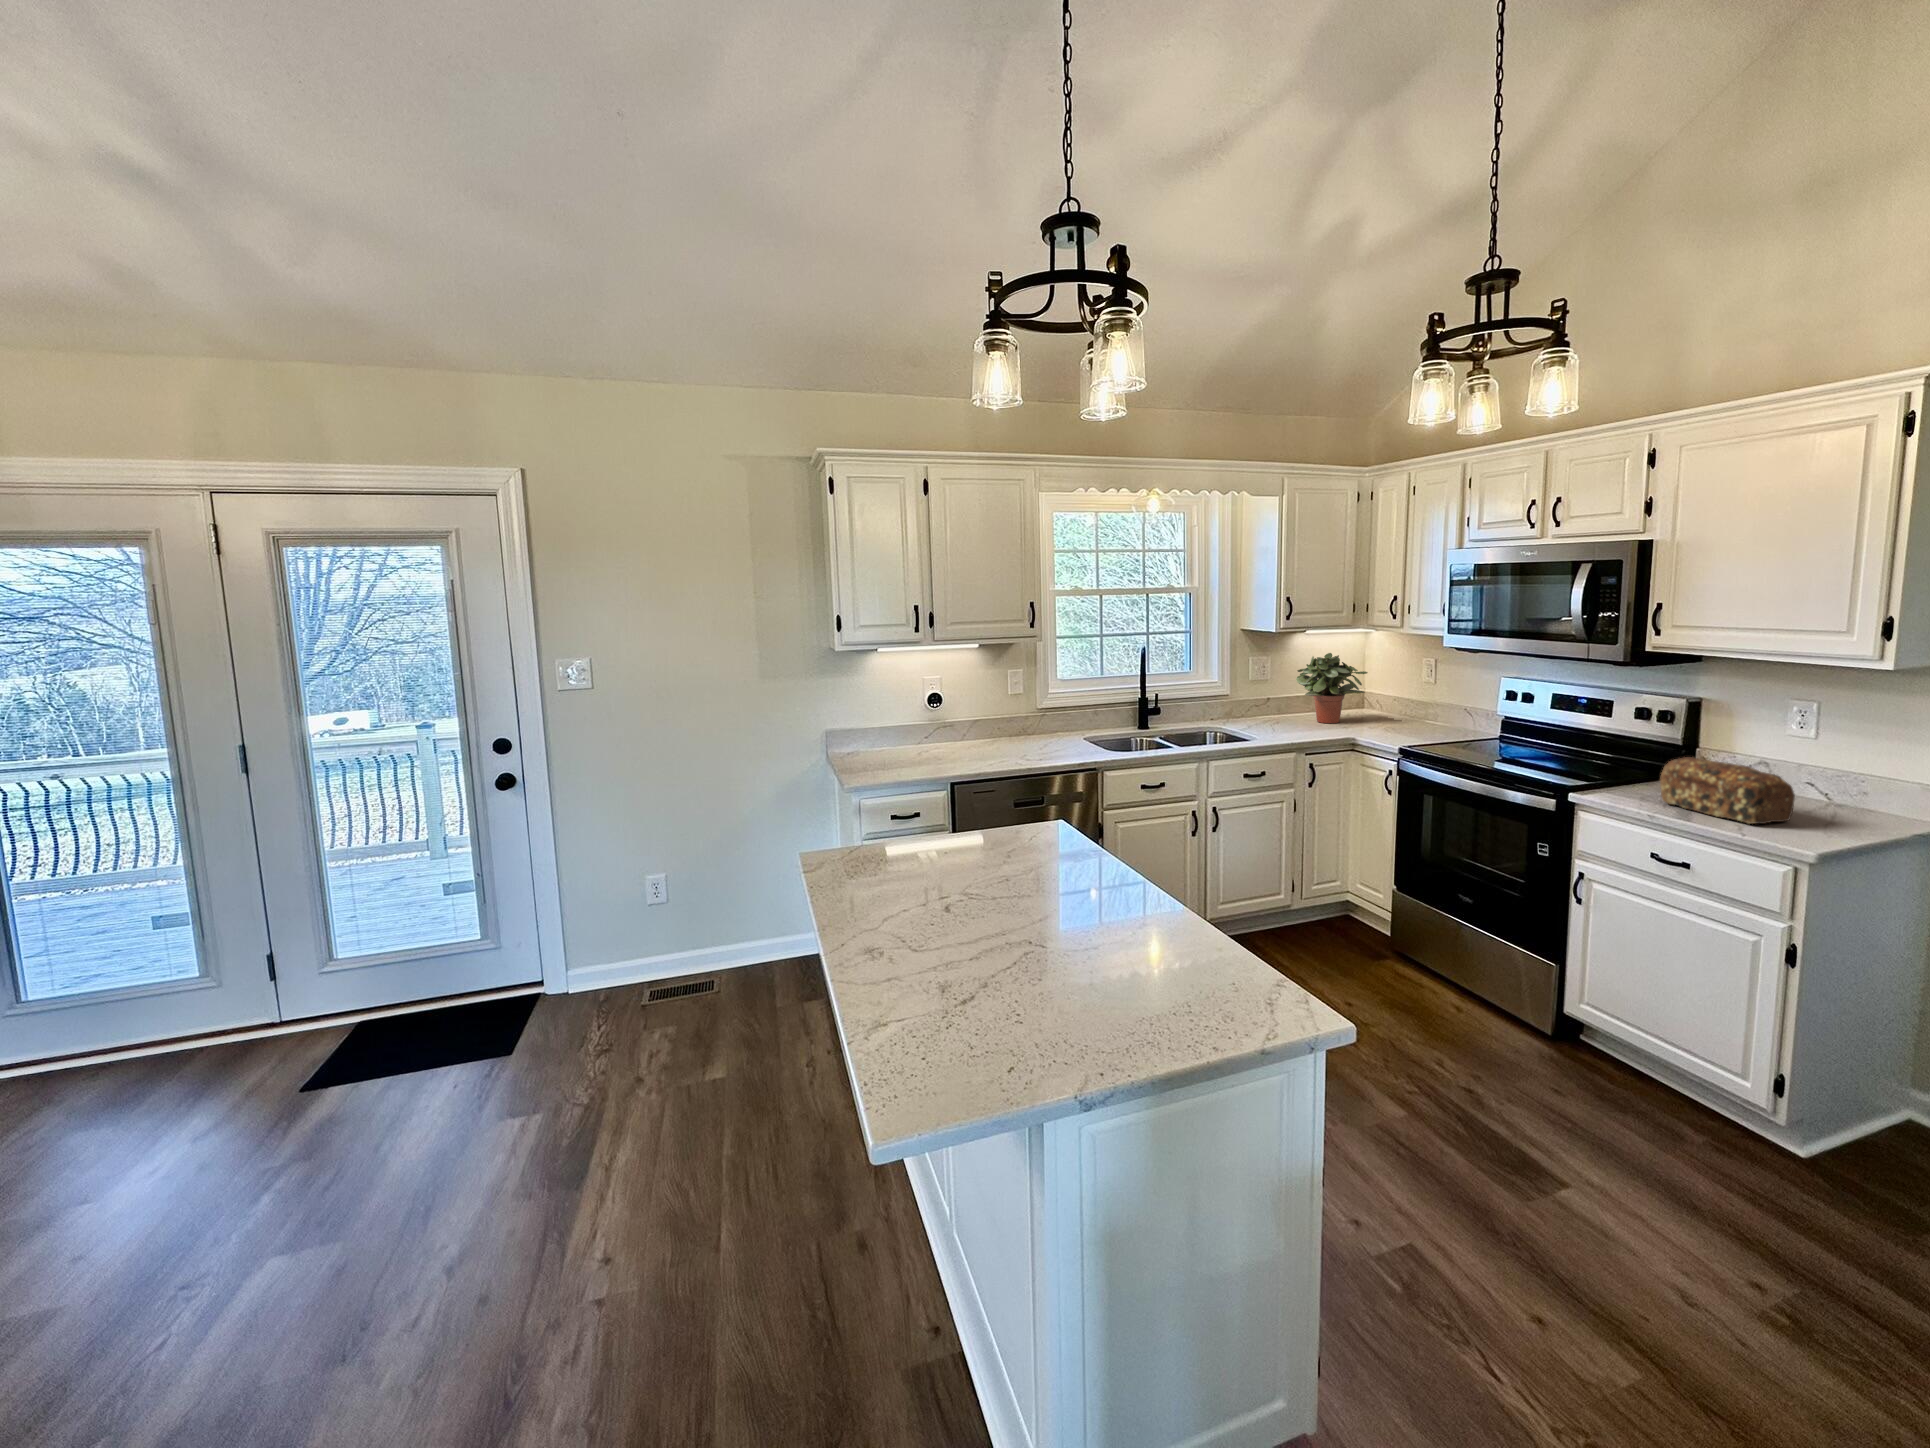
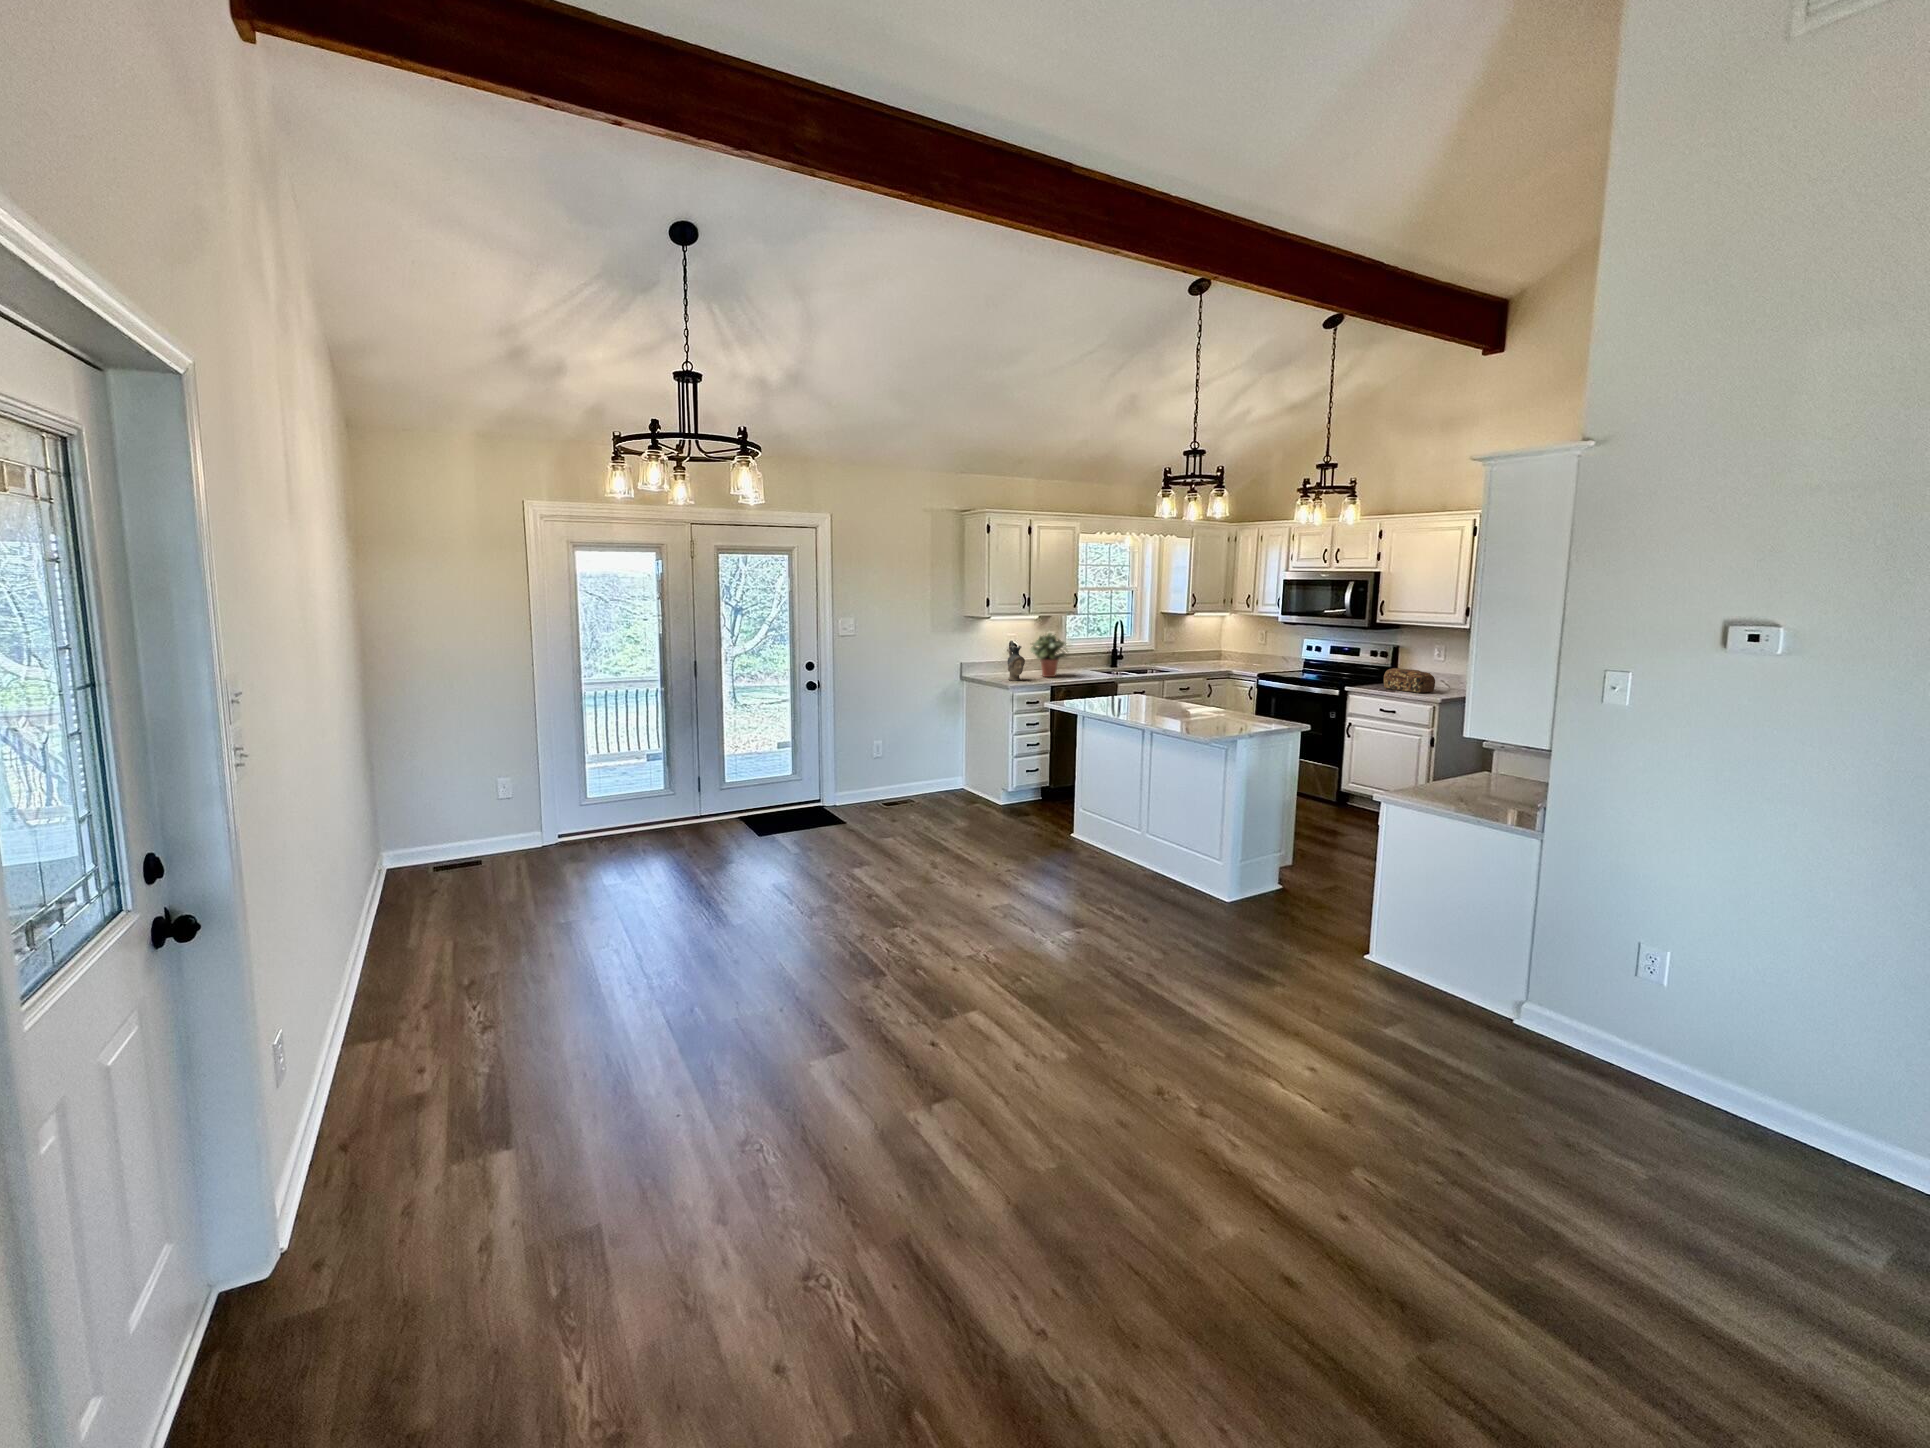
potted plant: present [1296,653,1368,723] -> present [1030,633,1068,677]
ceramic pitcher: none [892,690,922,766] -> present [1008,641,1025,681]

